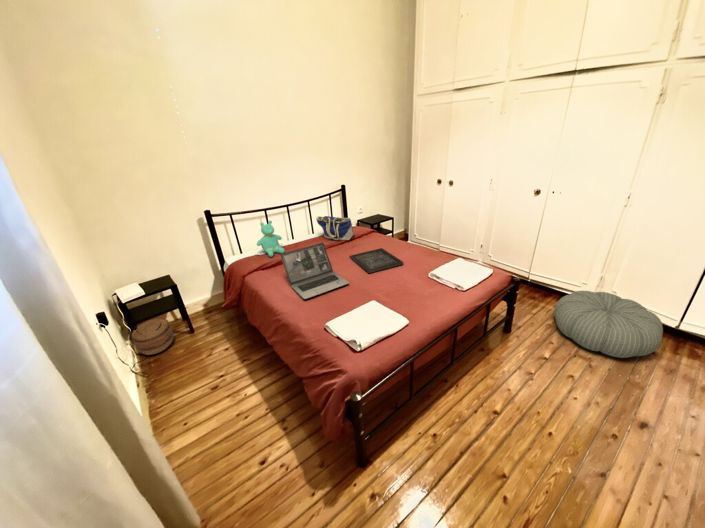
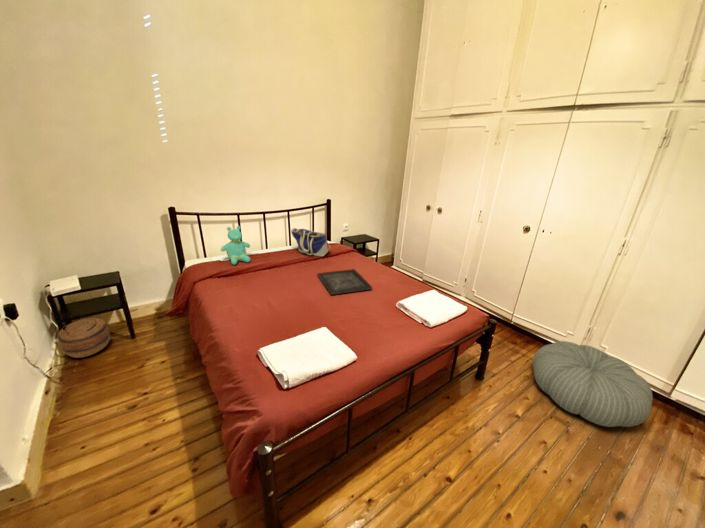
laptop: present [280,243,349,299] -> none [234,256,305,316]

